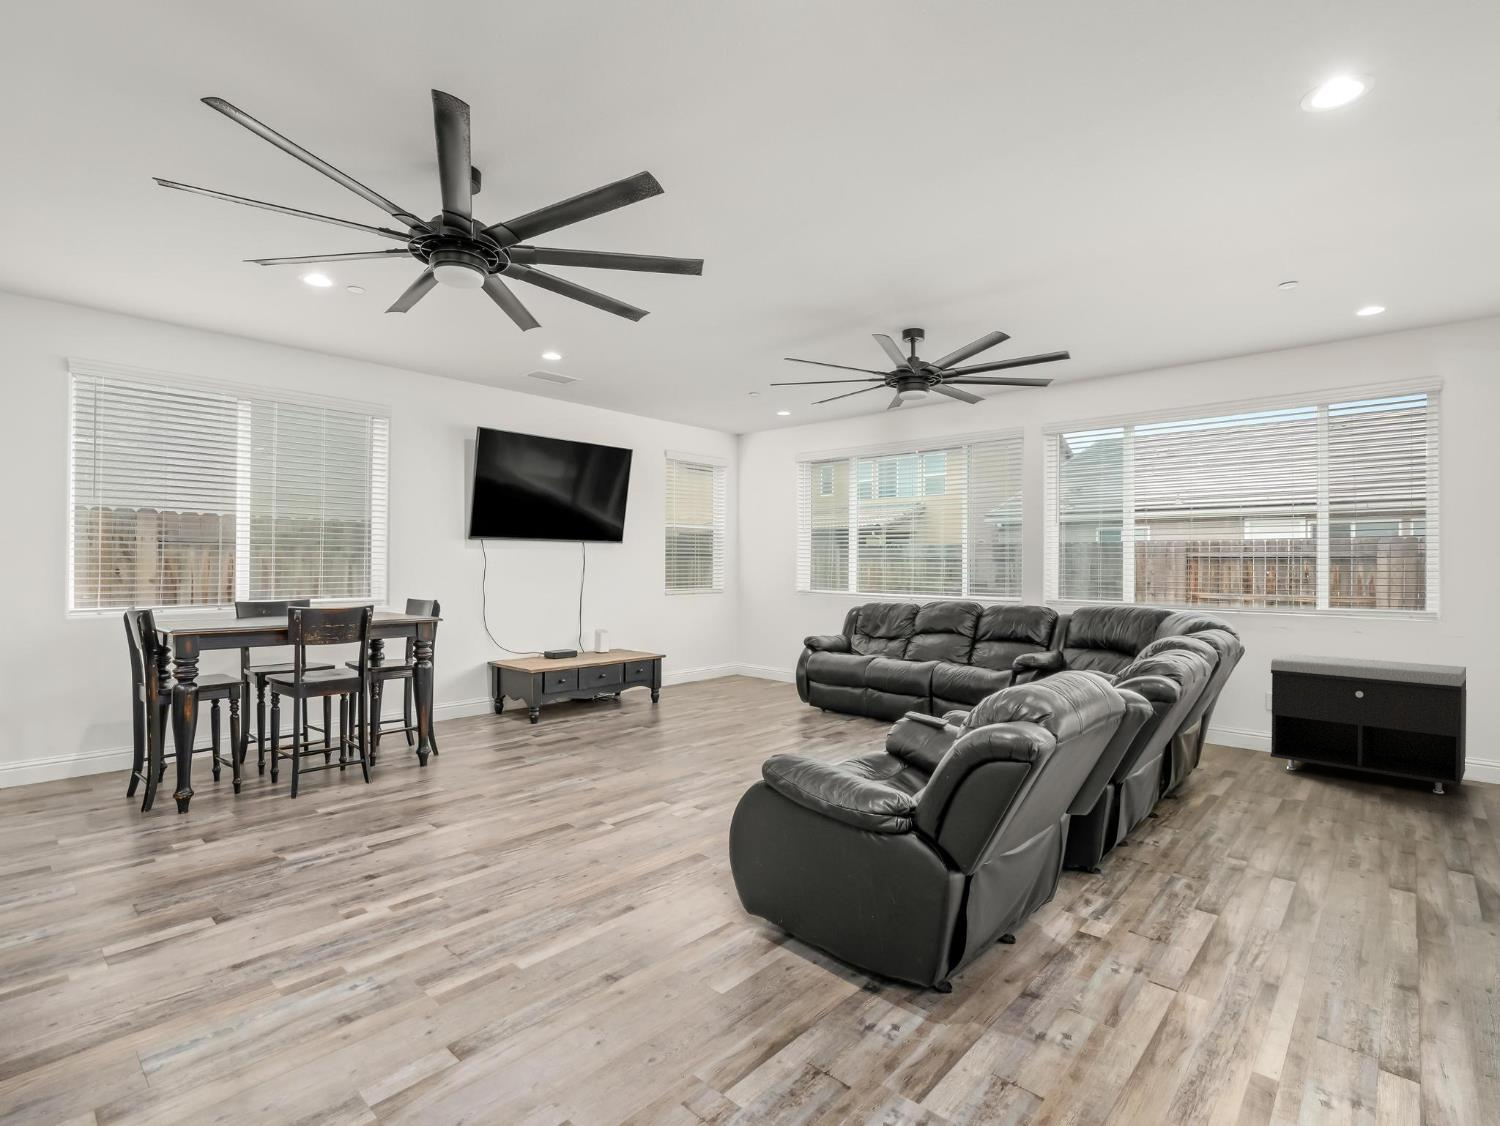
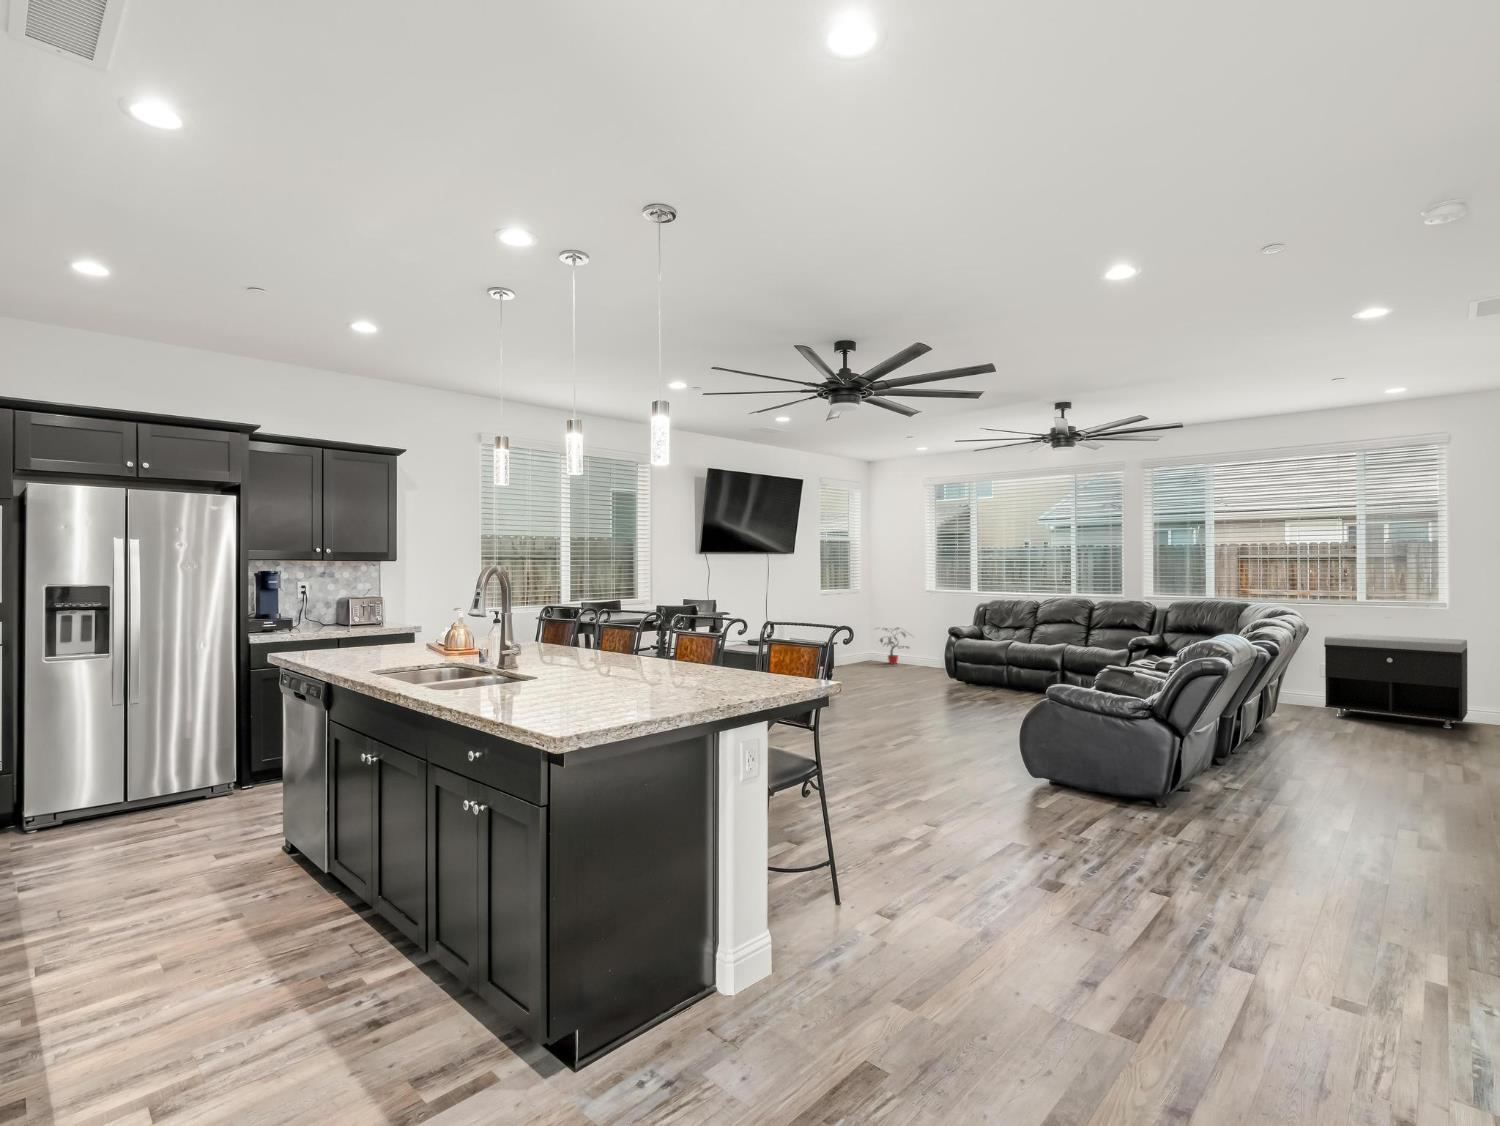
potted plant: none [732,635,783,680] -> present [880,627,909,664]

